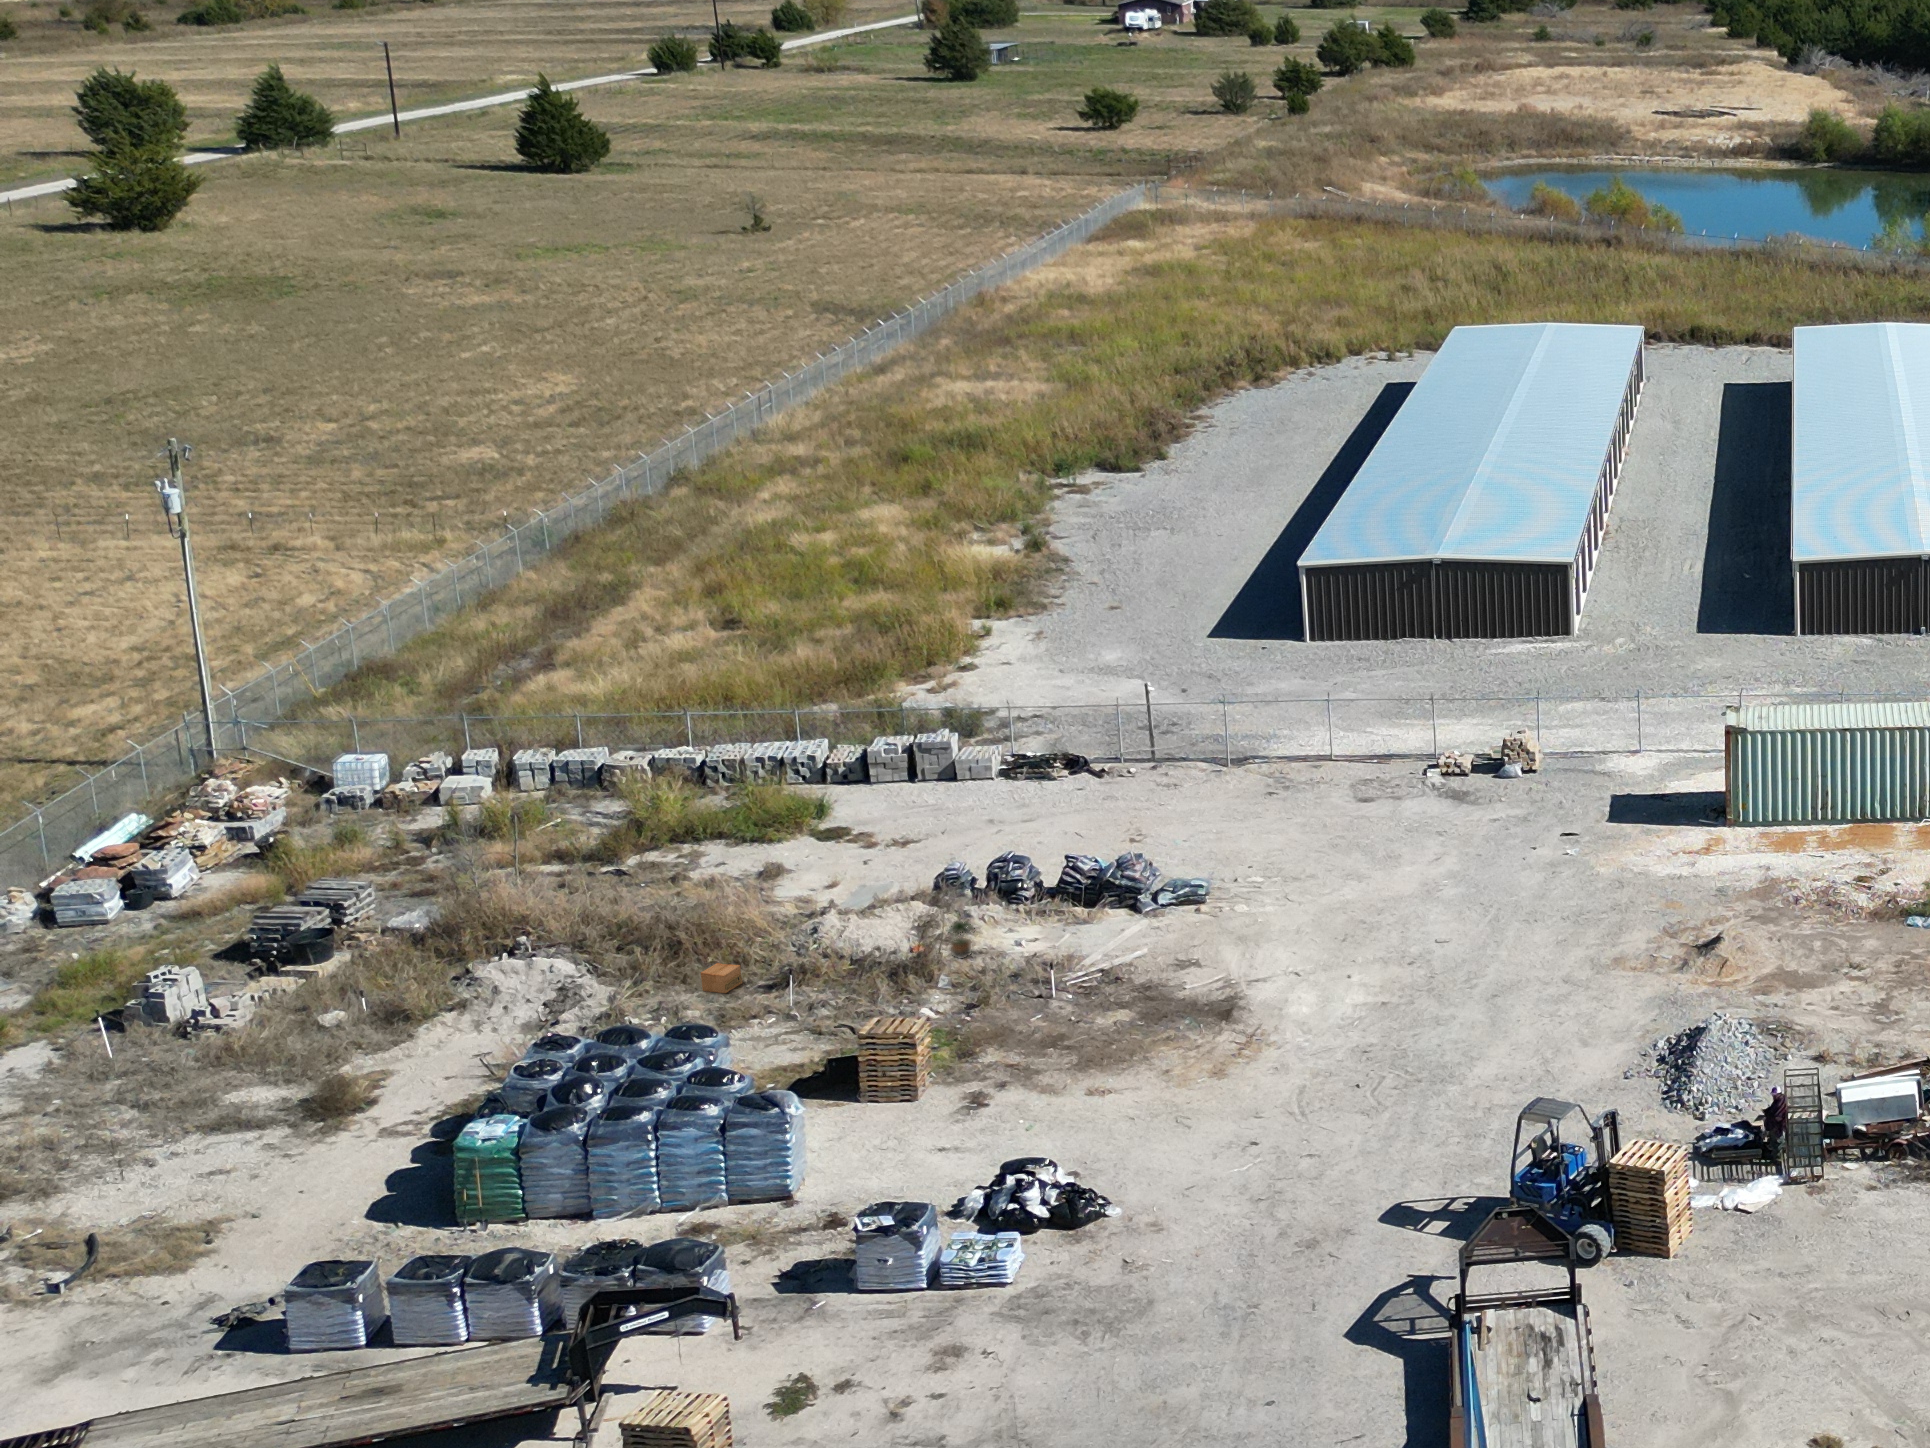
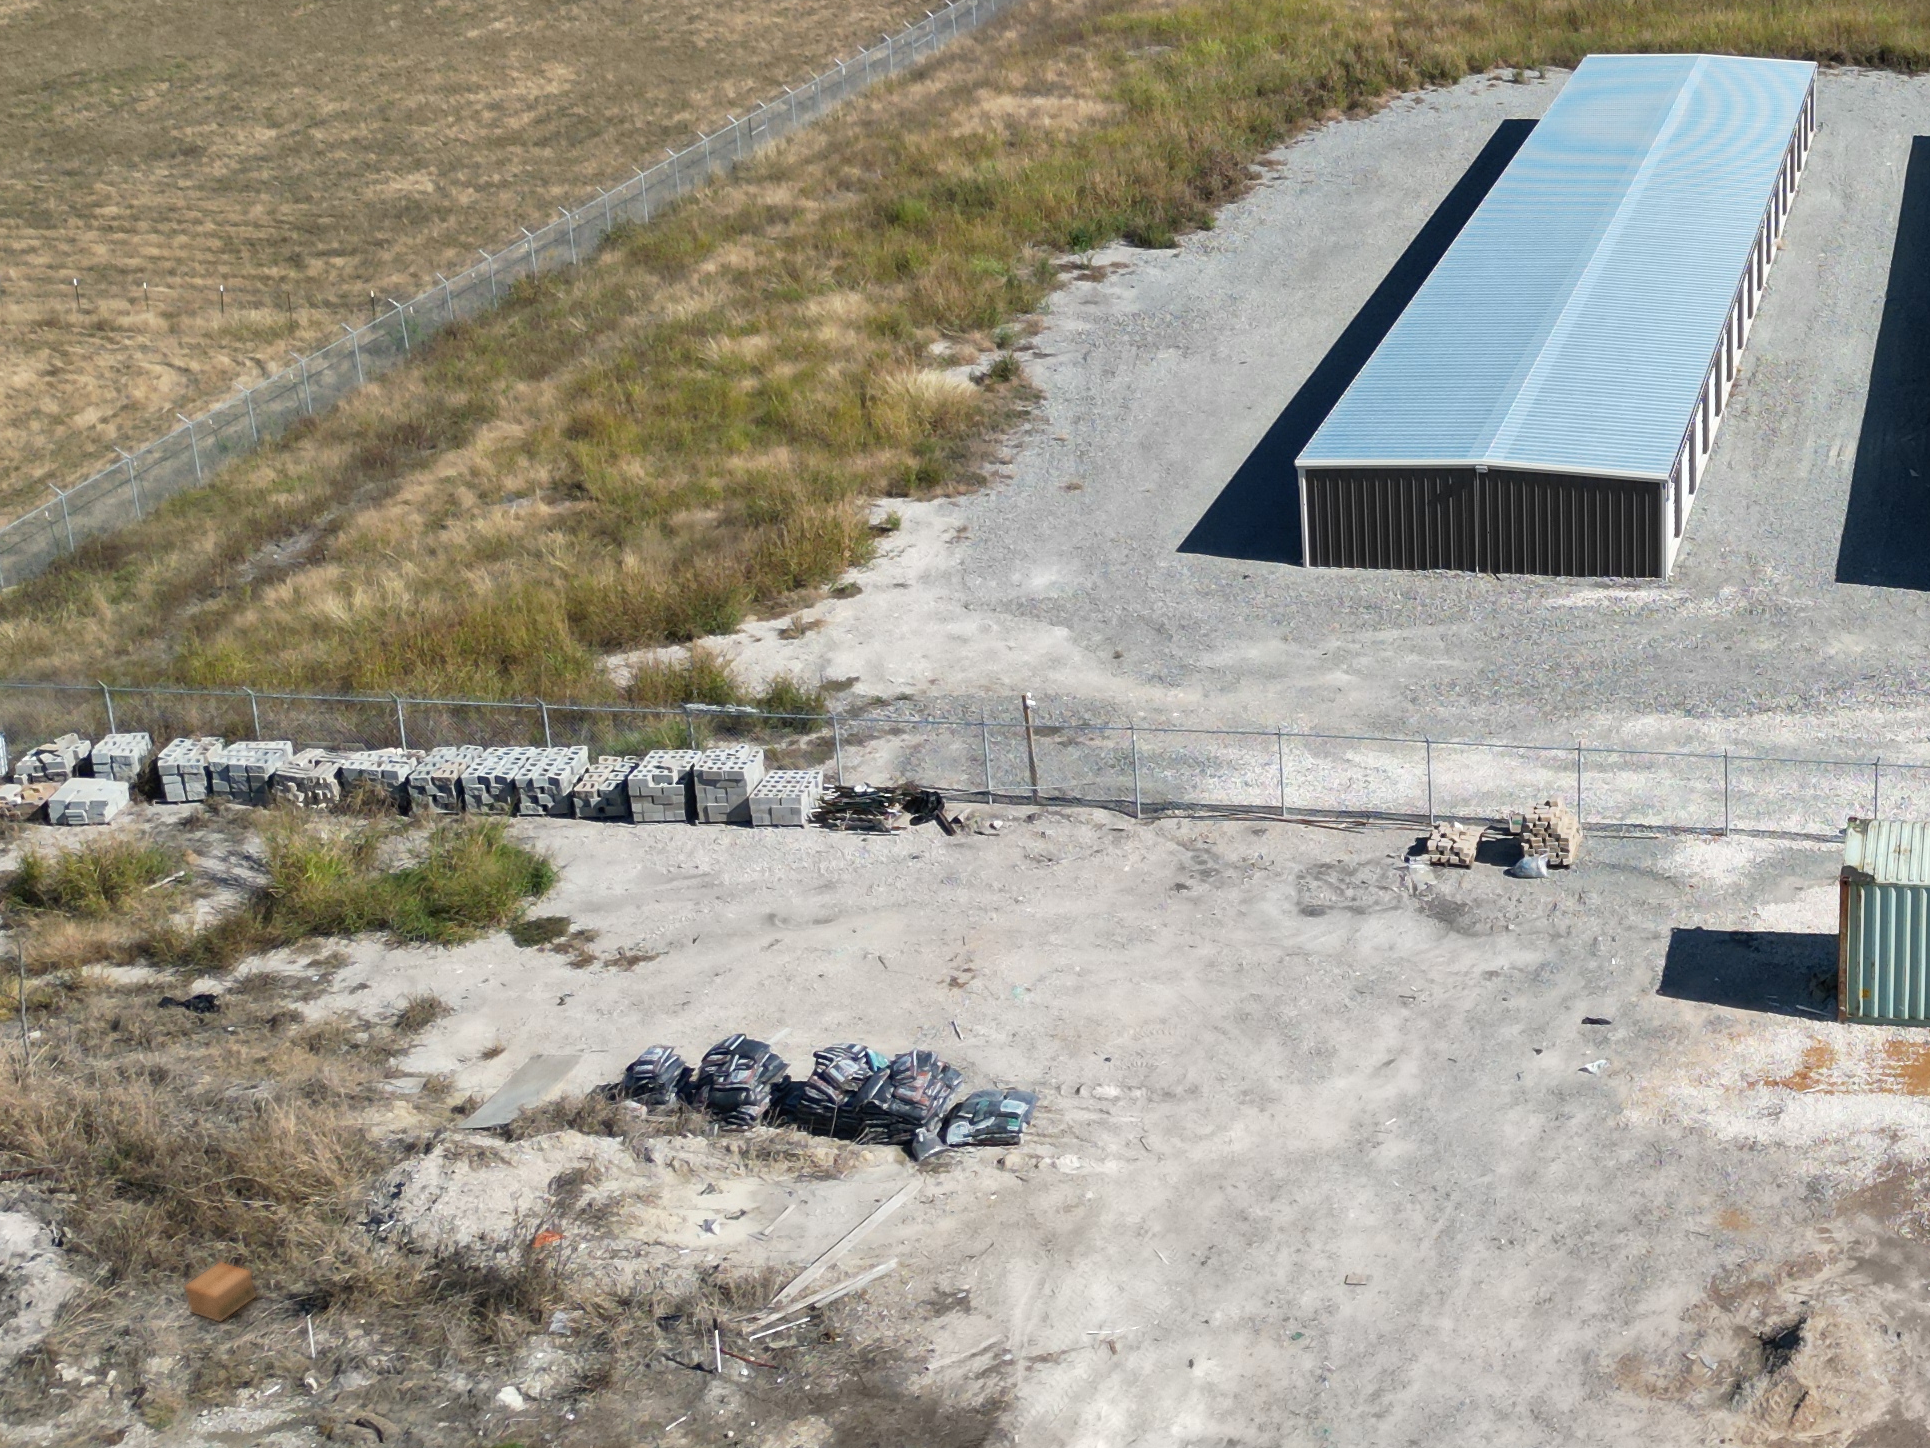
potted tree: present [946,921,975,959] -> none [580,1200,628,1265]

